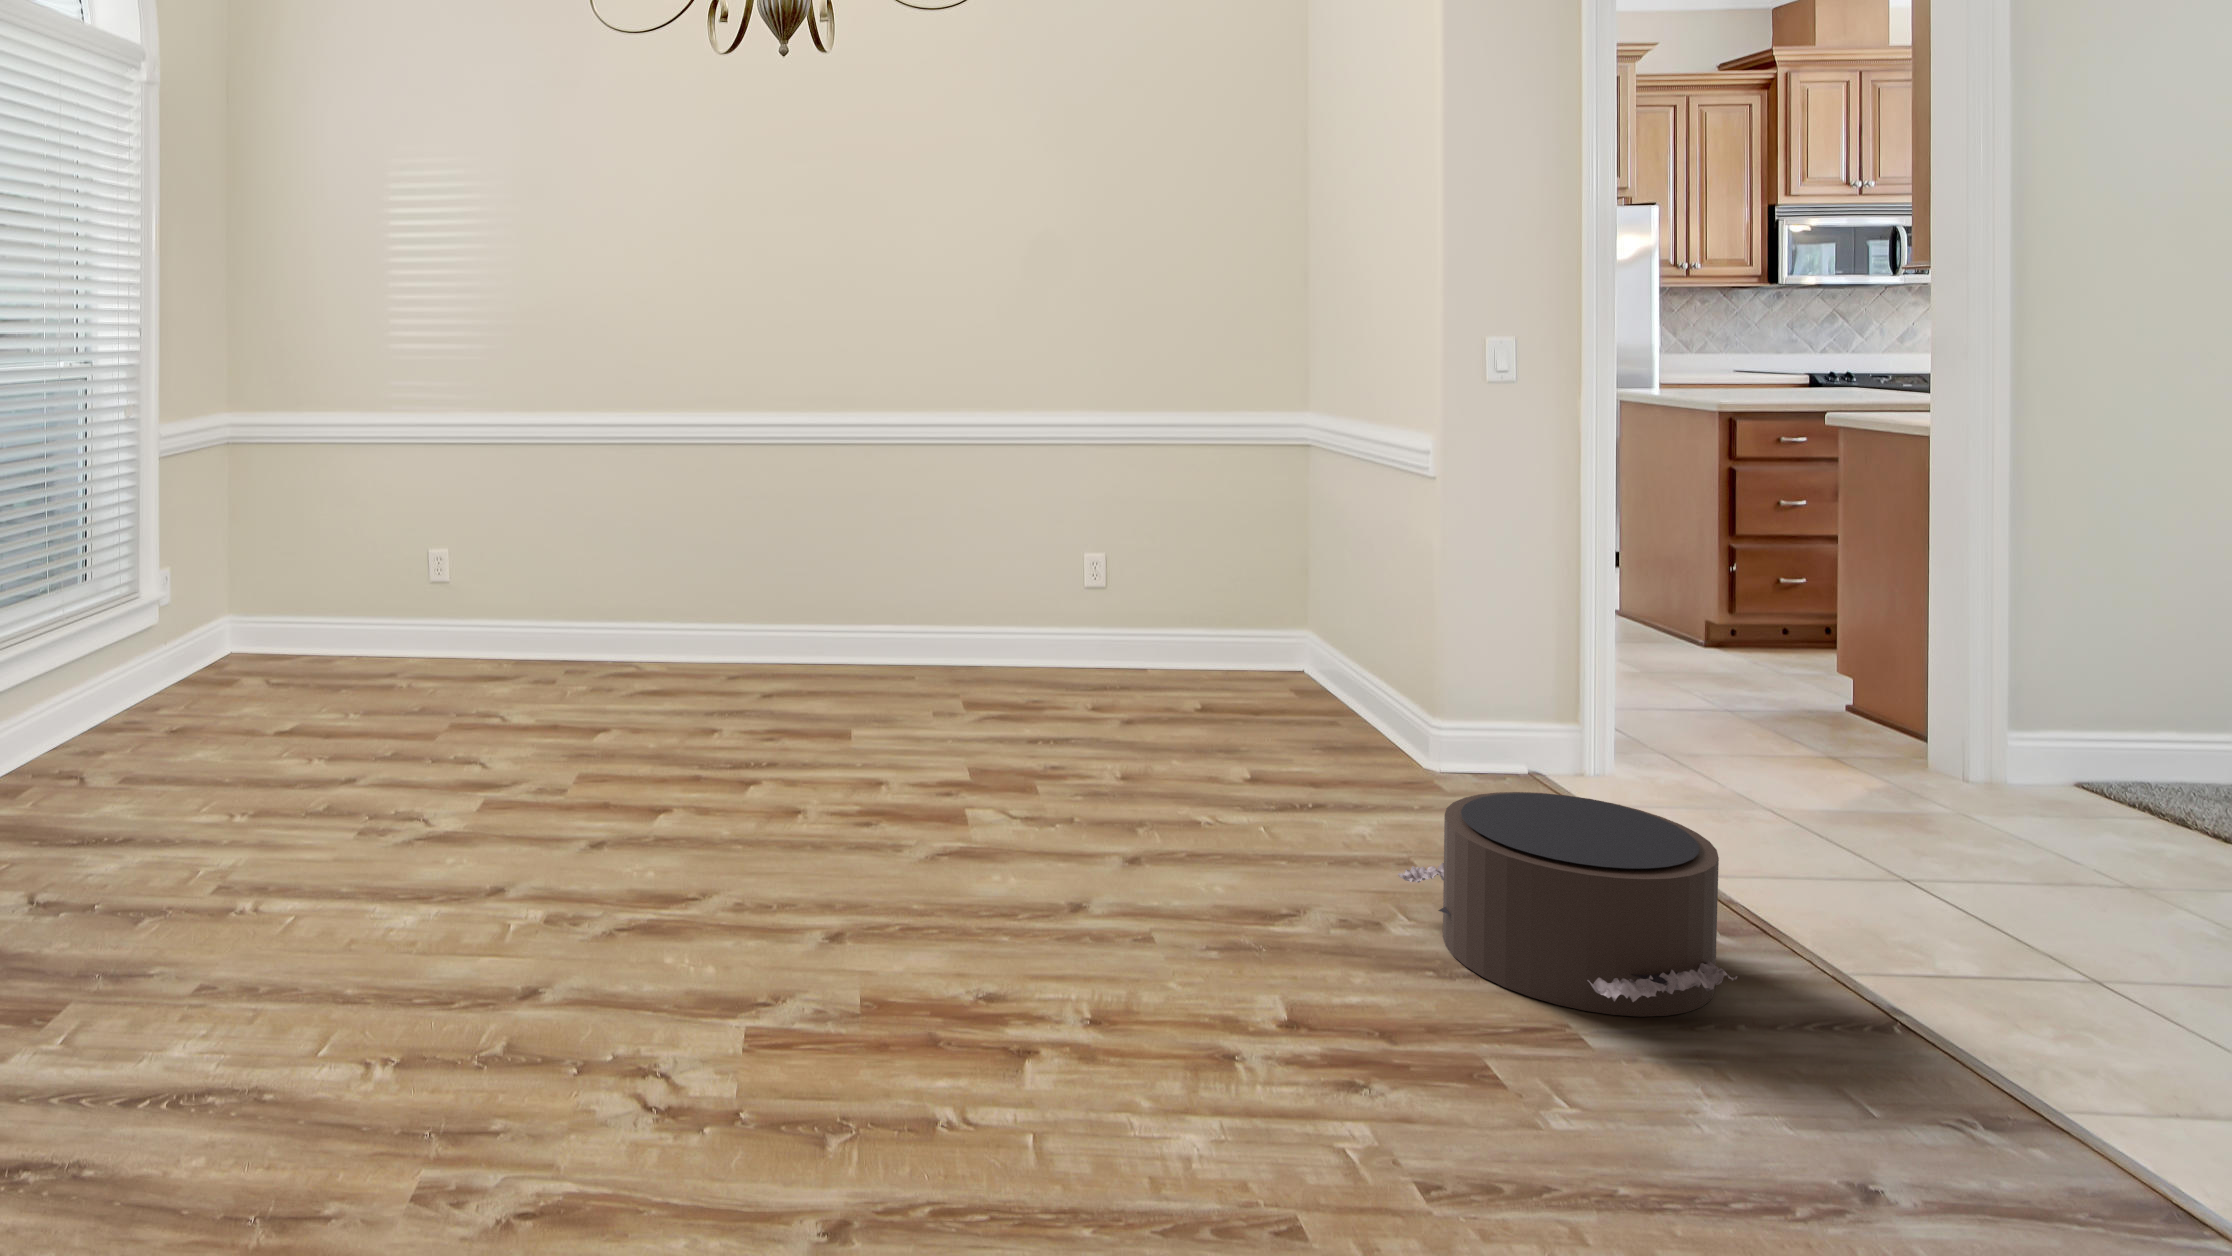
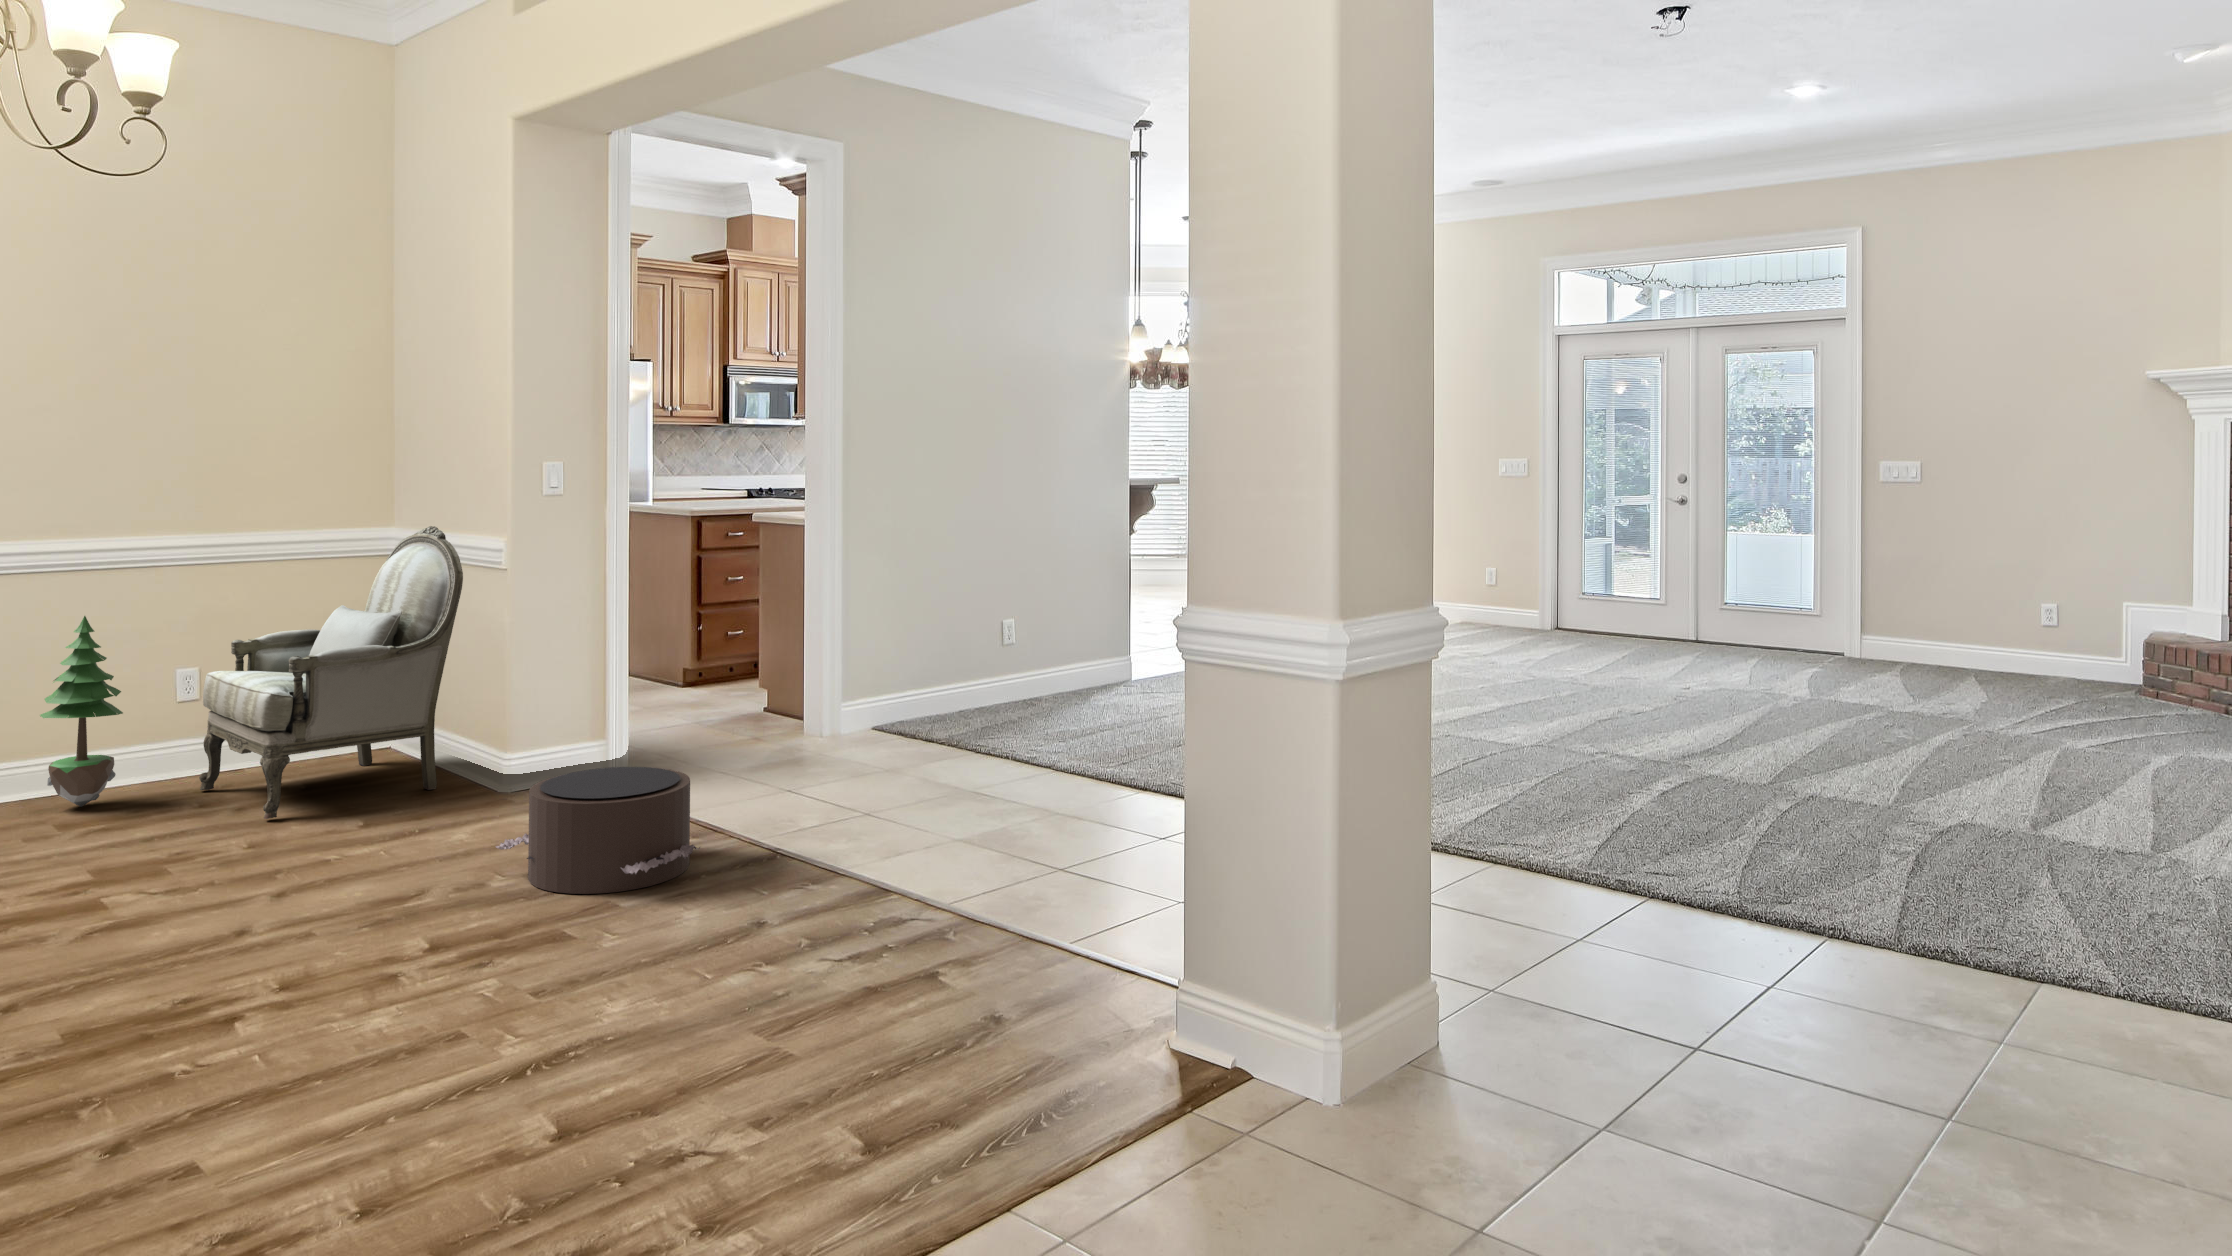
armchair: none [1103,420,1379,744] -> present [199,526,463,819]
potted tree: none [965,498,1034,687] -> present [40,616,123,807]

